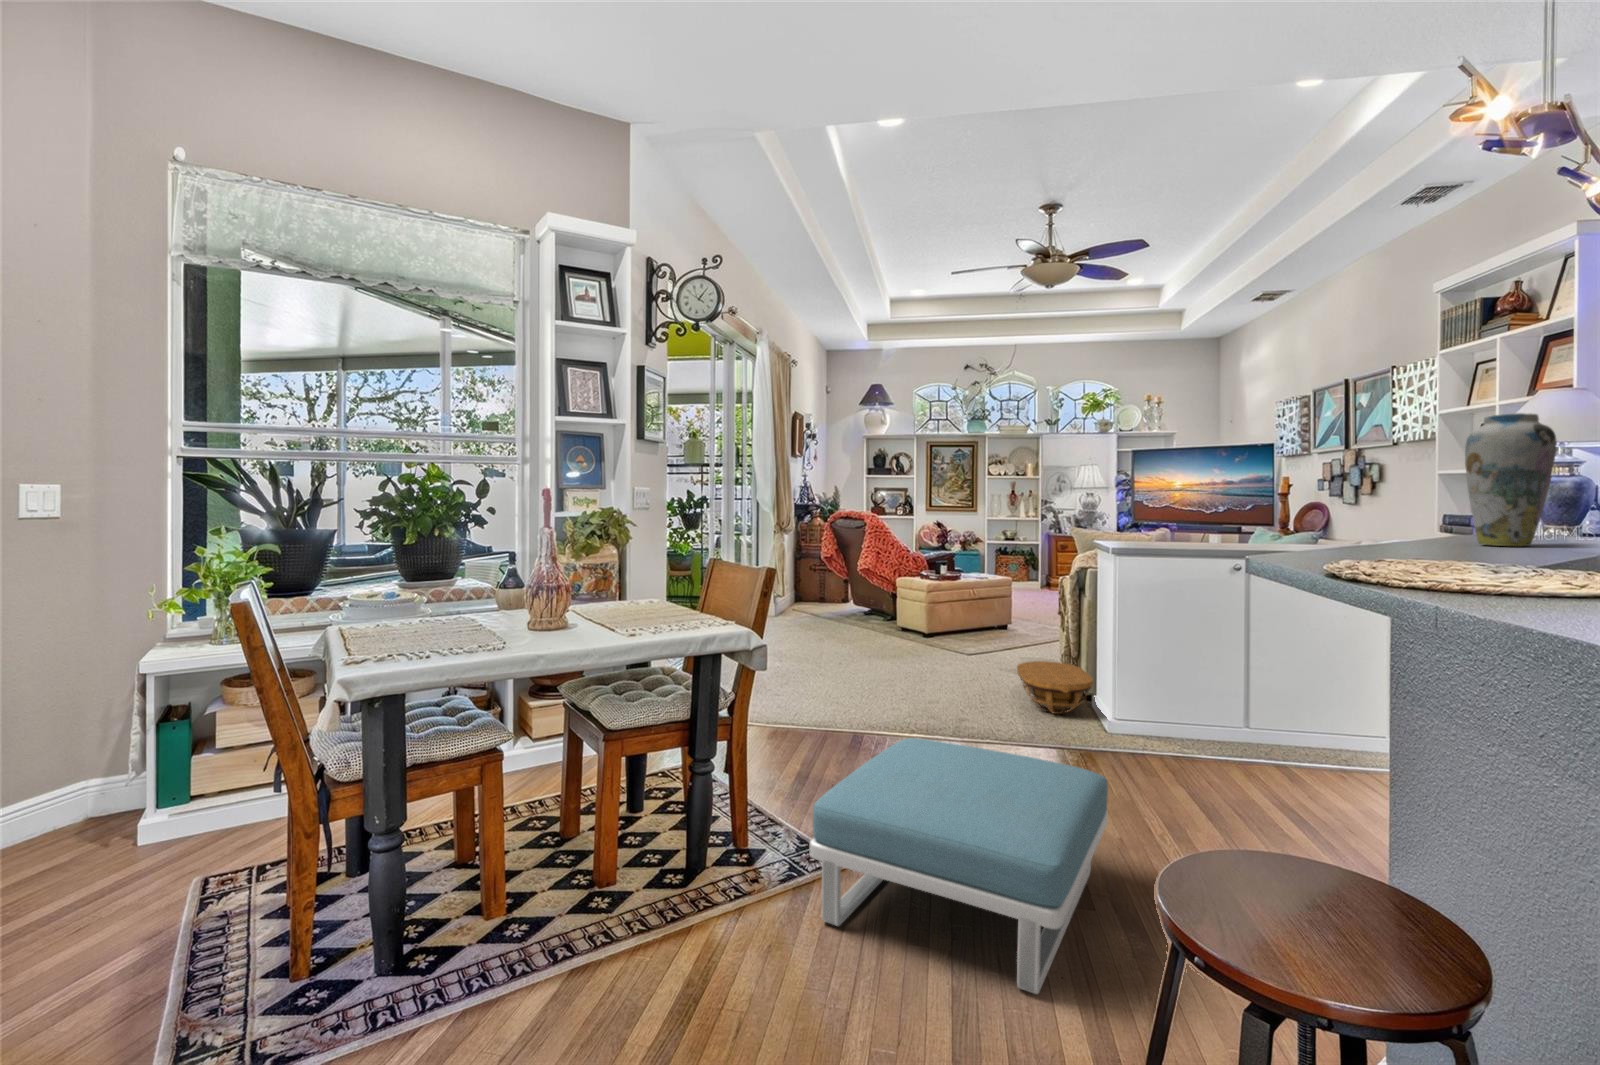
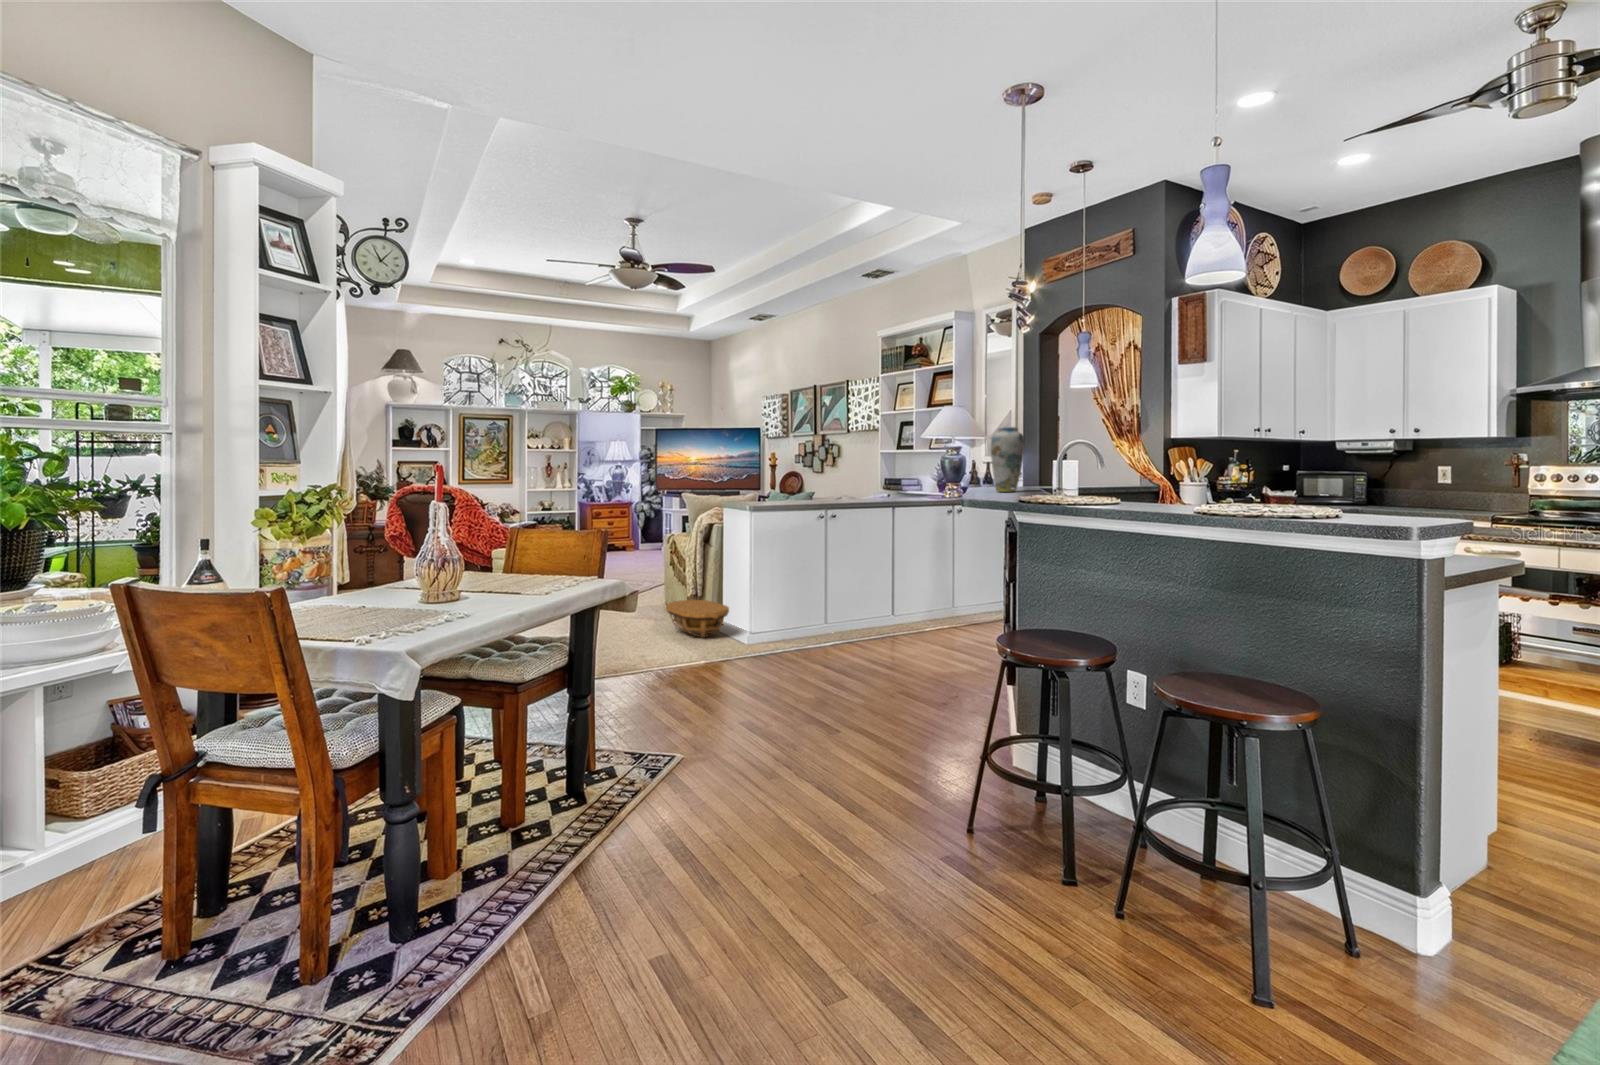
footstool: present [810,738,1108,994] -> none [693,646,875,781]

